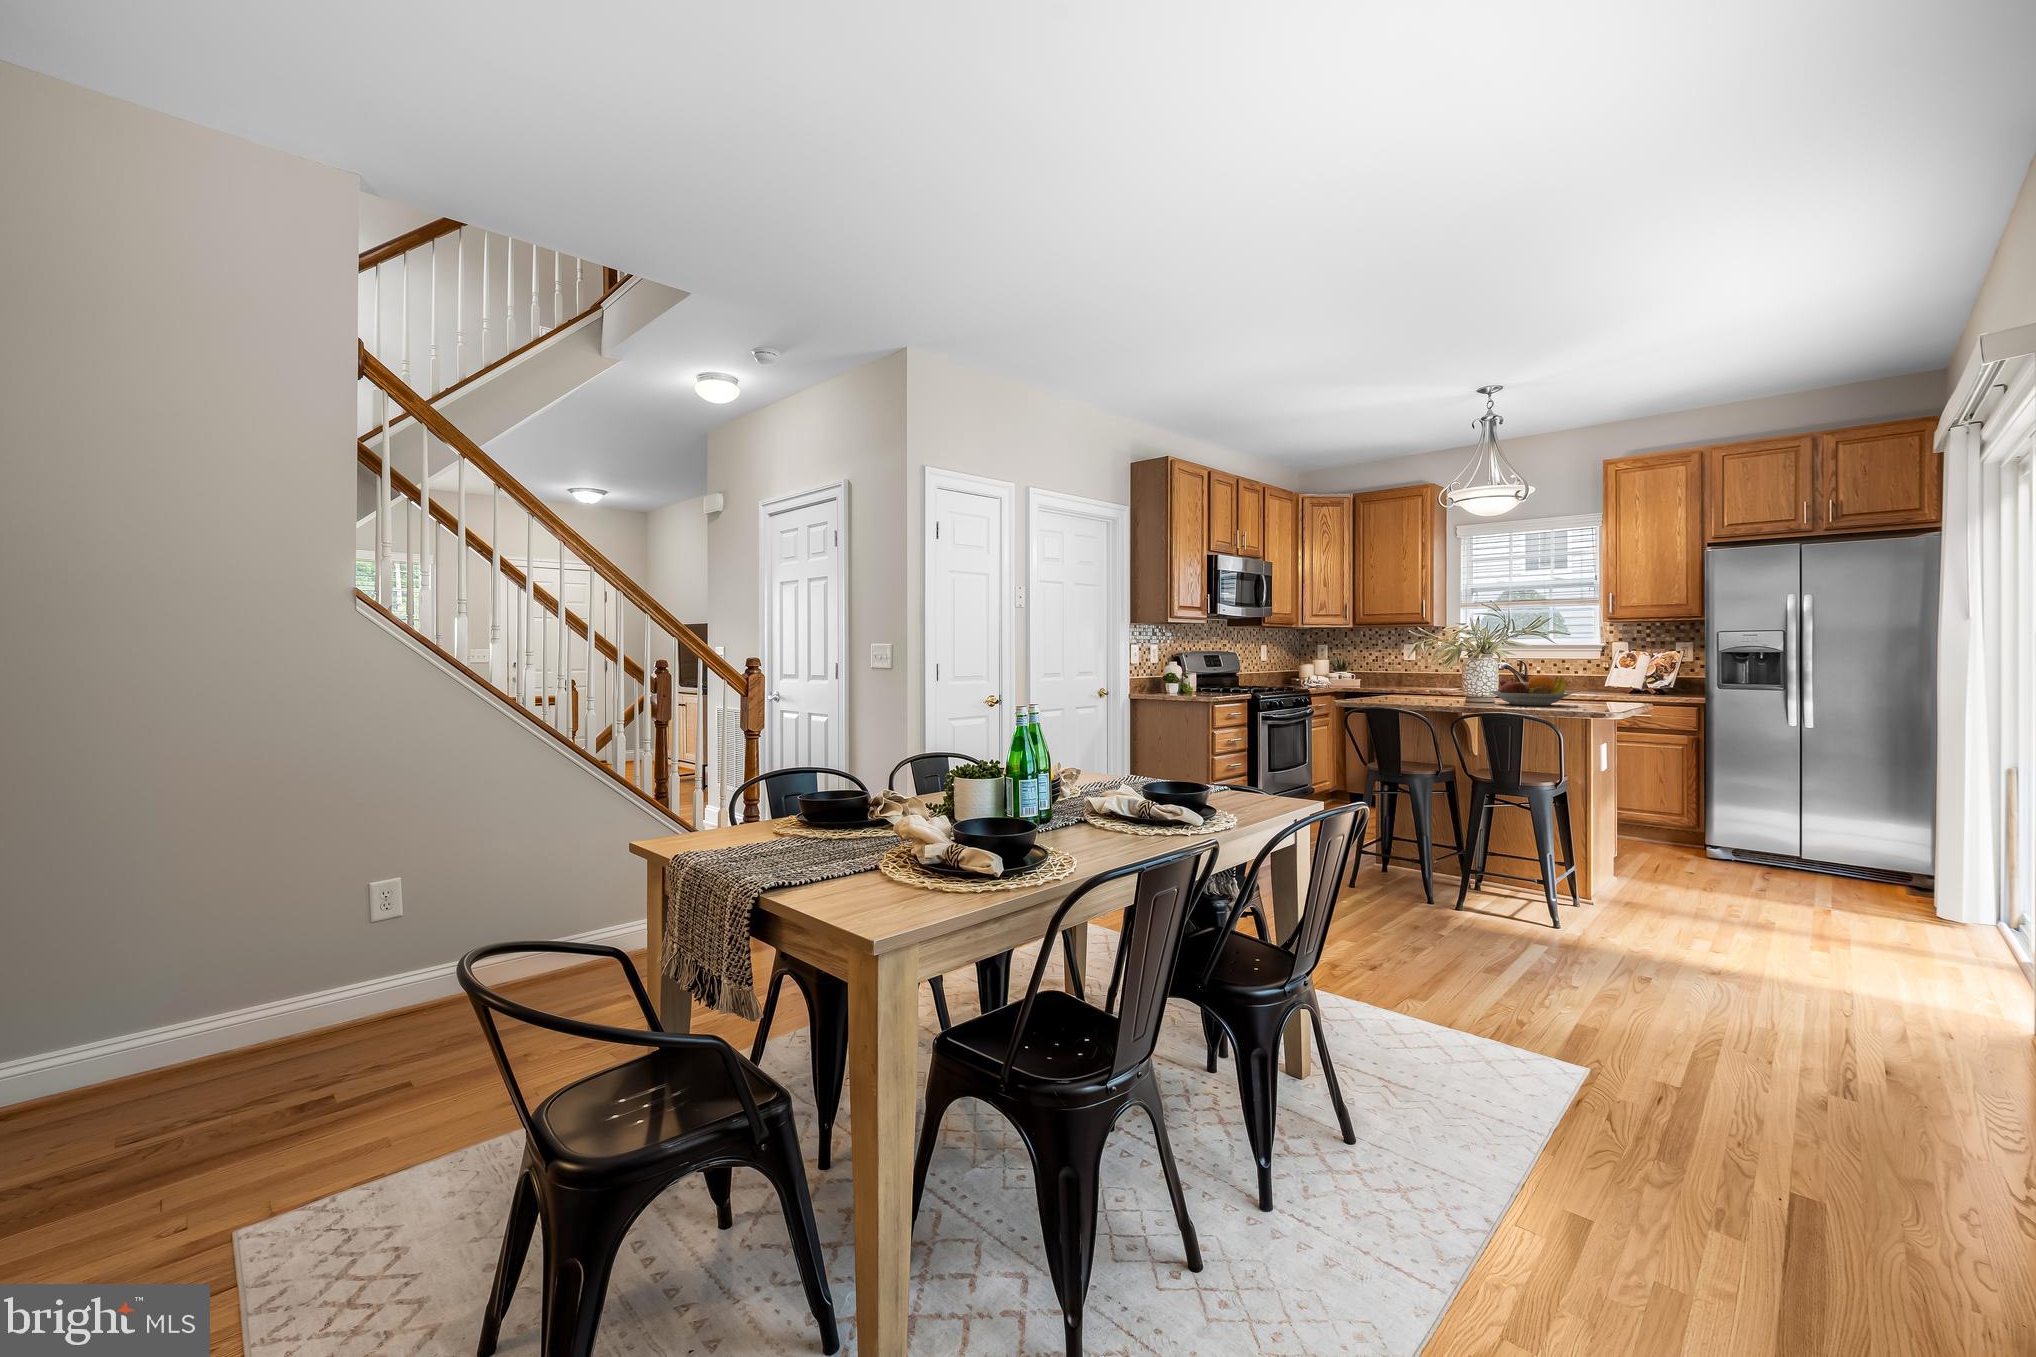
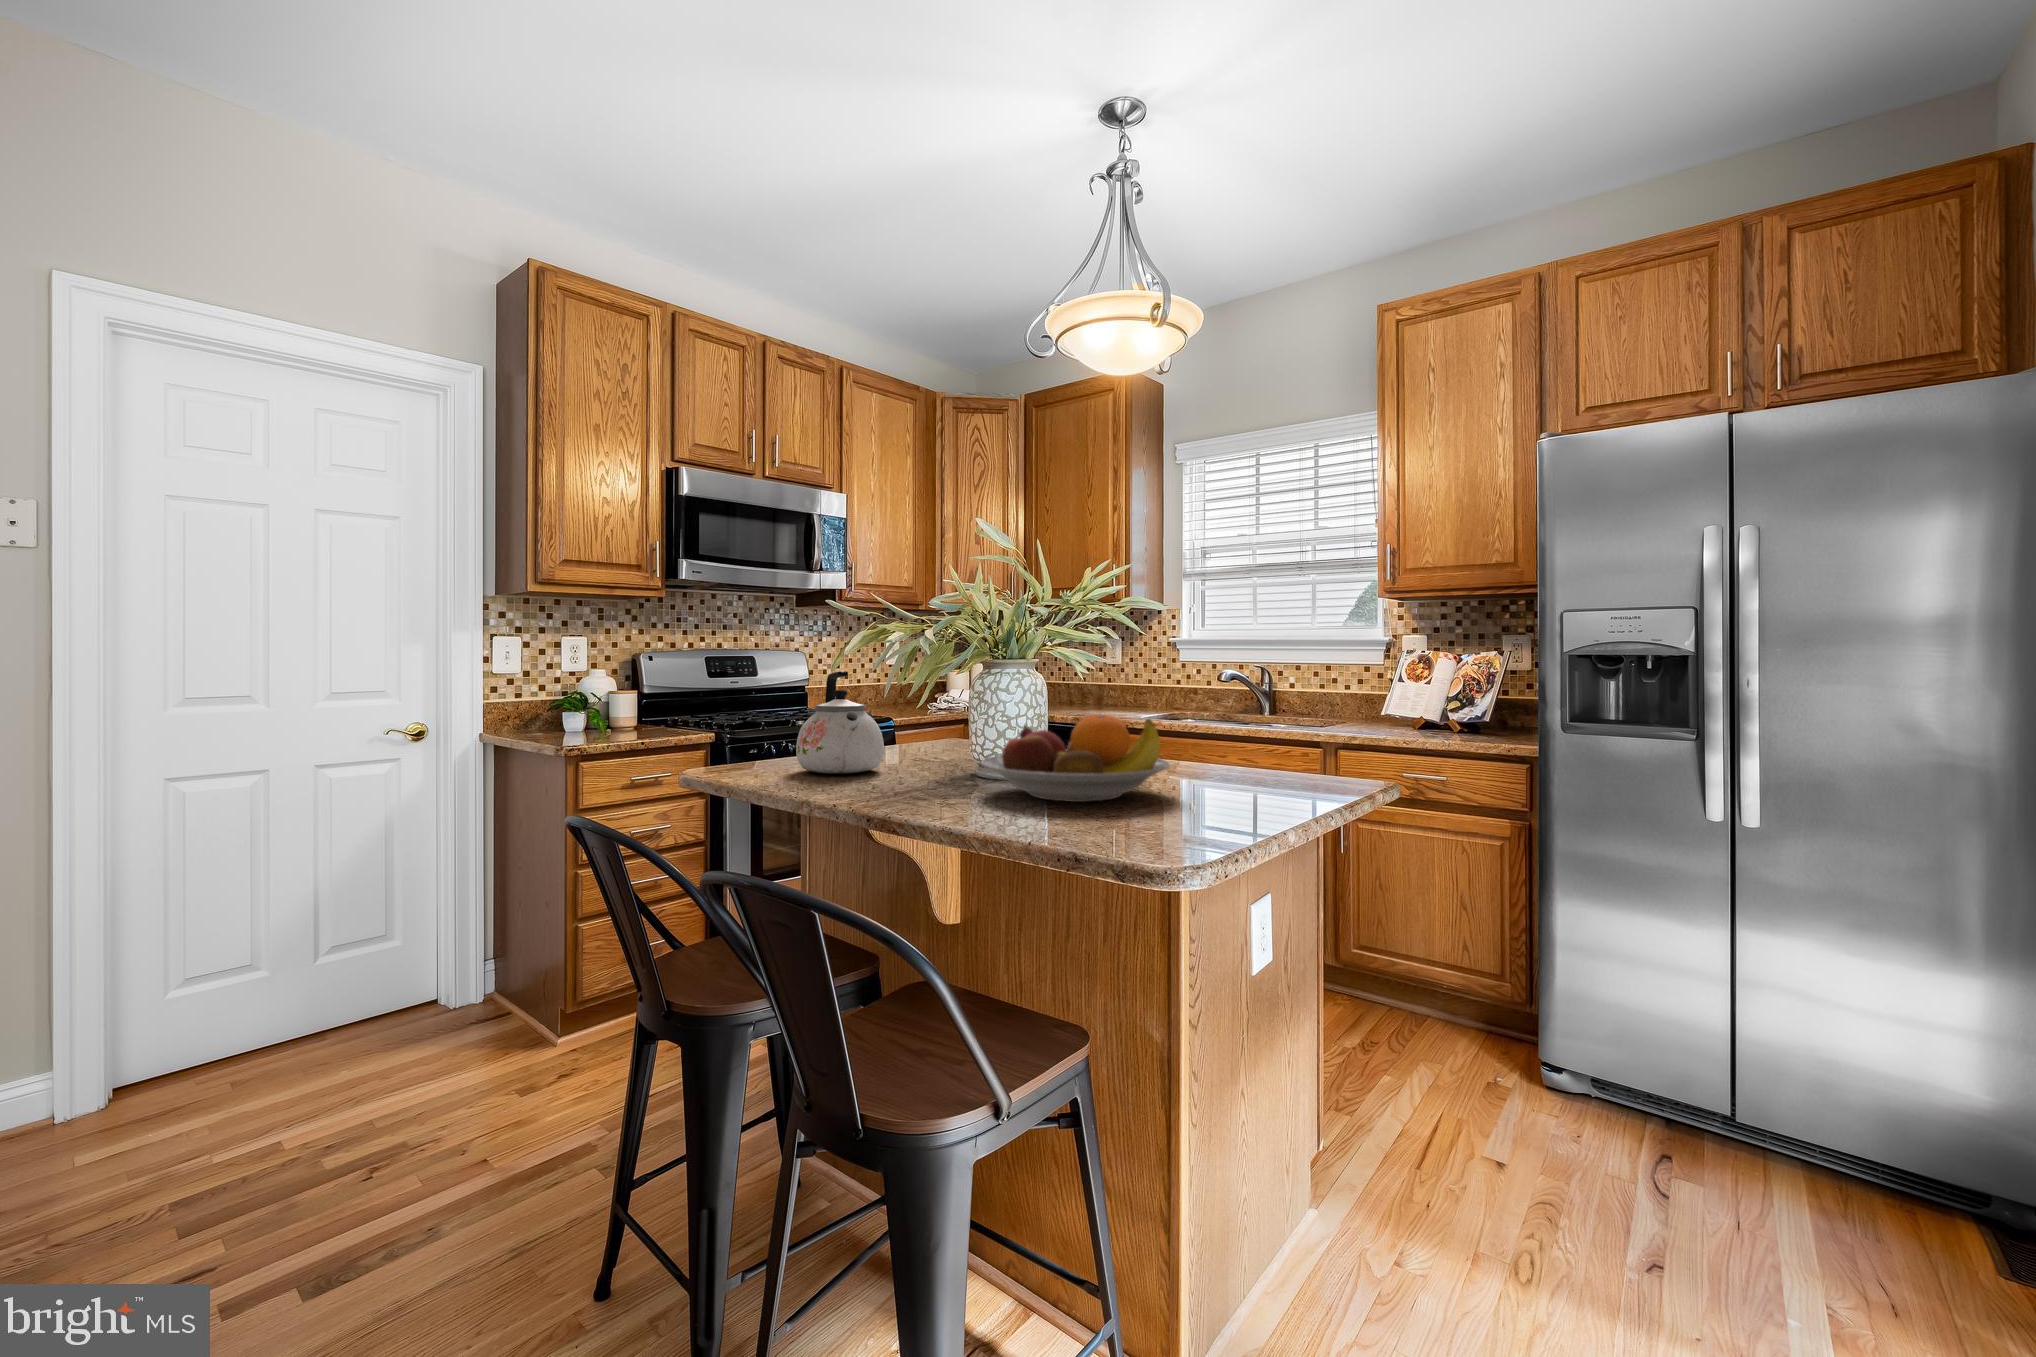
kettle: none [1387,659,1425,700] -> present [796,671,884,774]

